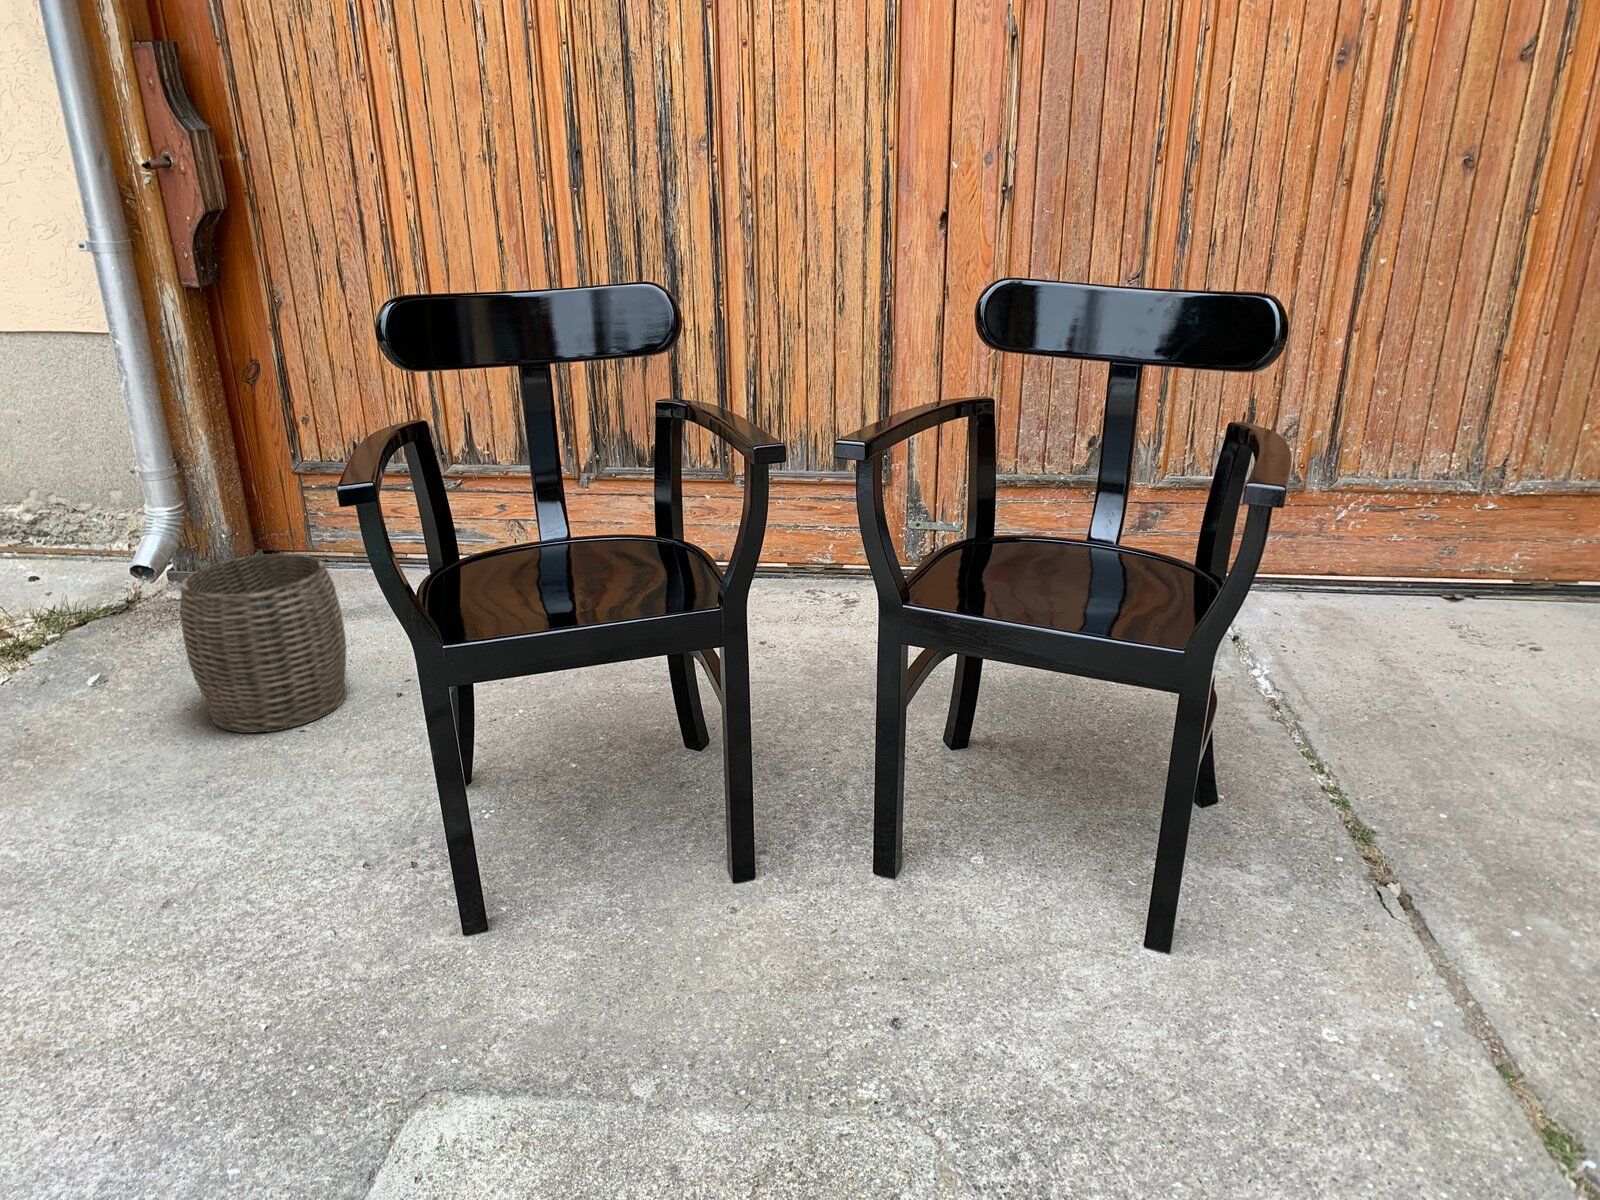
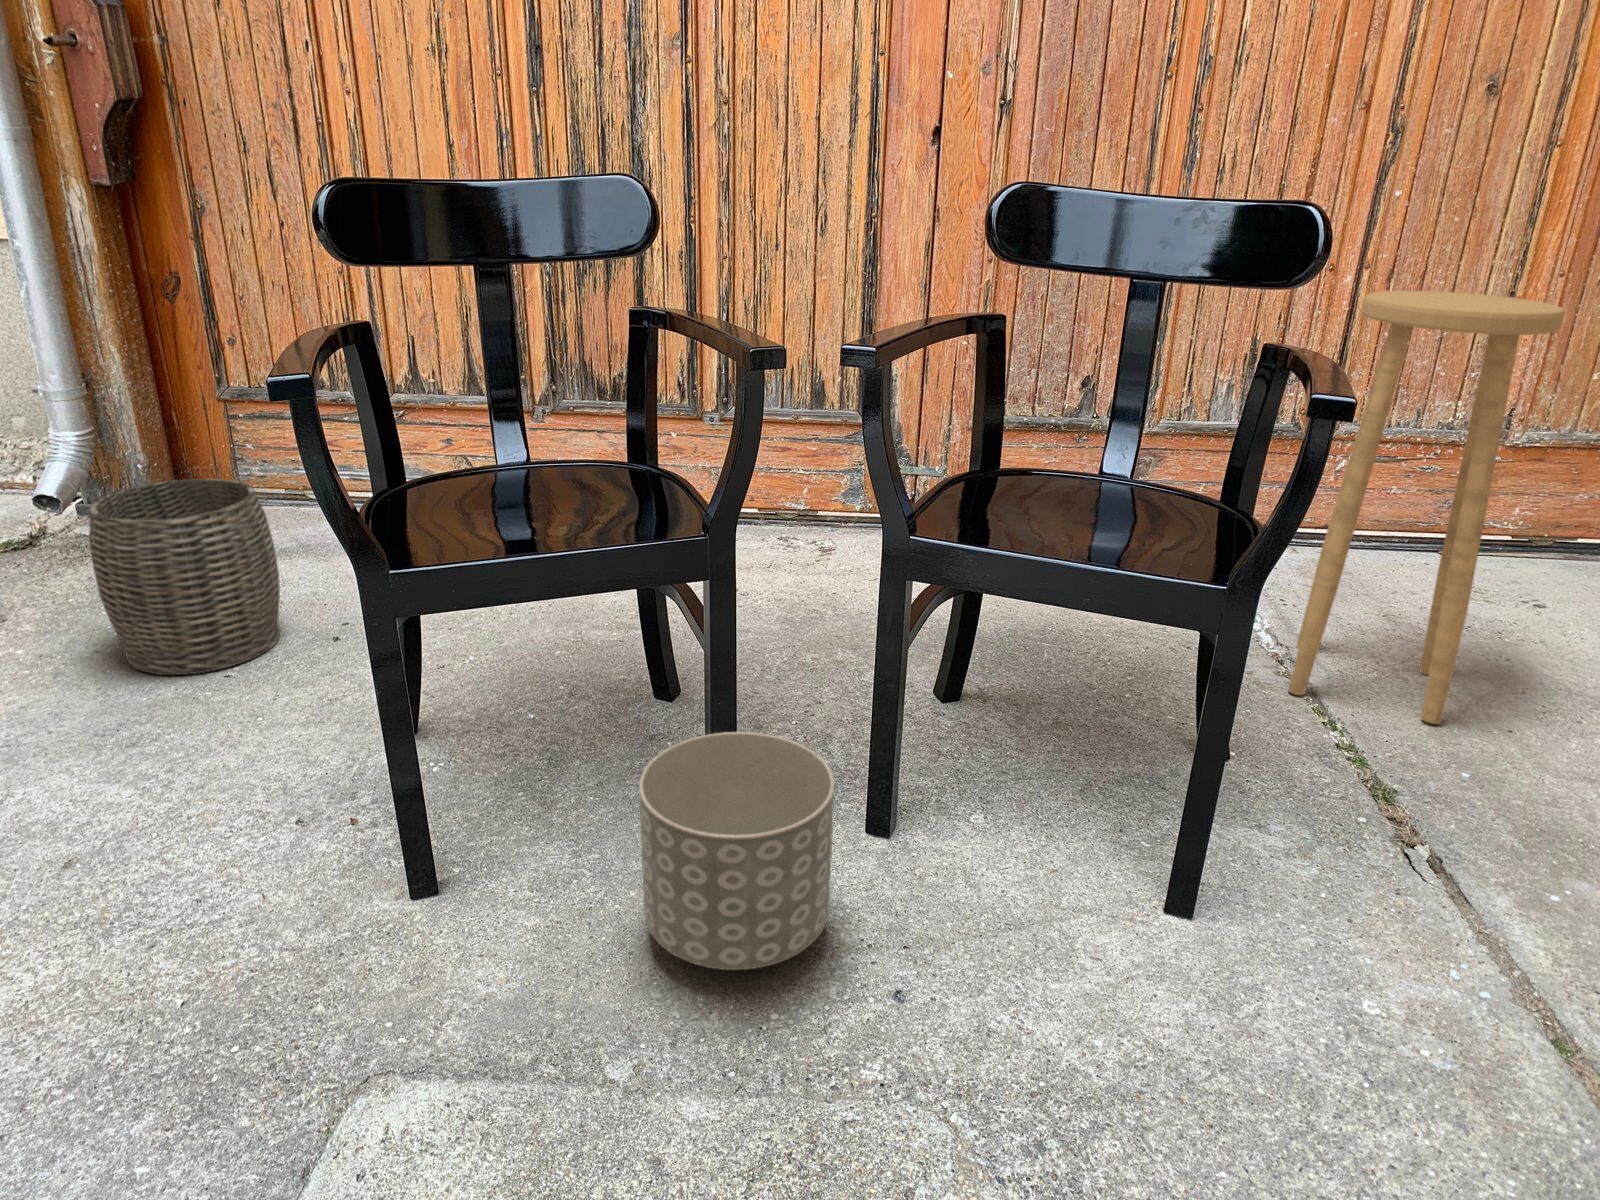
stool: none [1281,362,1523,769] -> present [1288,291,1565,724]
planter: none [661,785,835,999] -> present [639,732,834,970]

